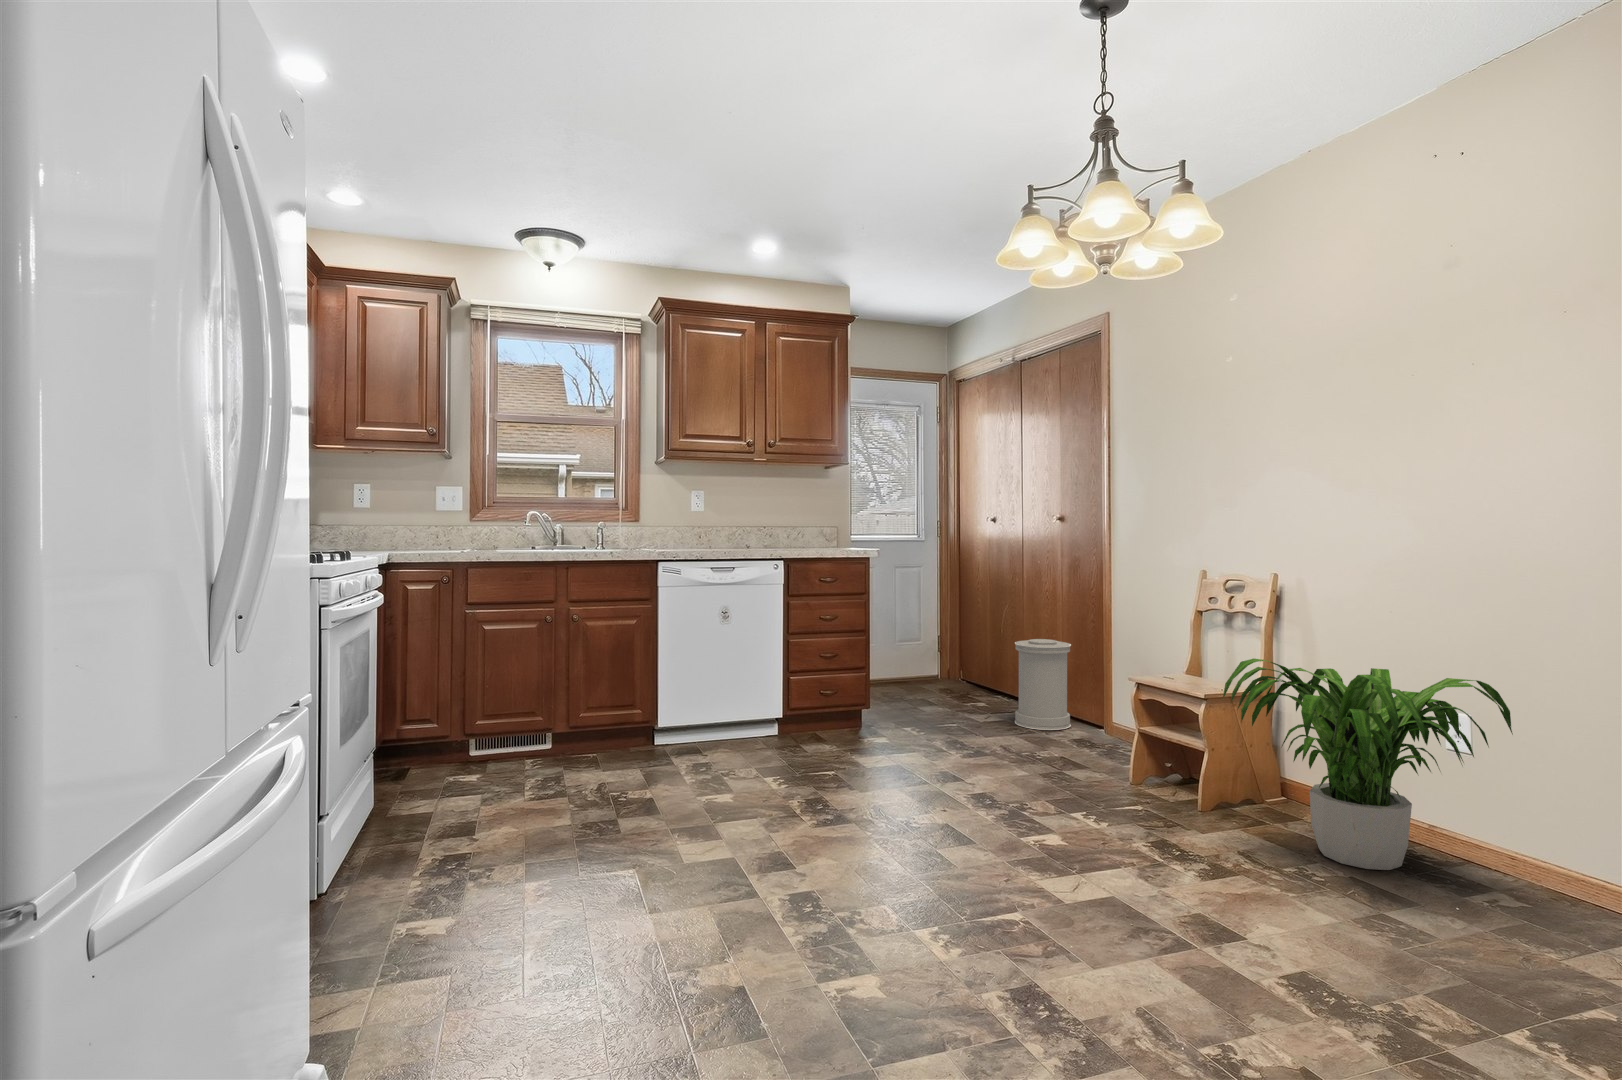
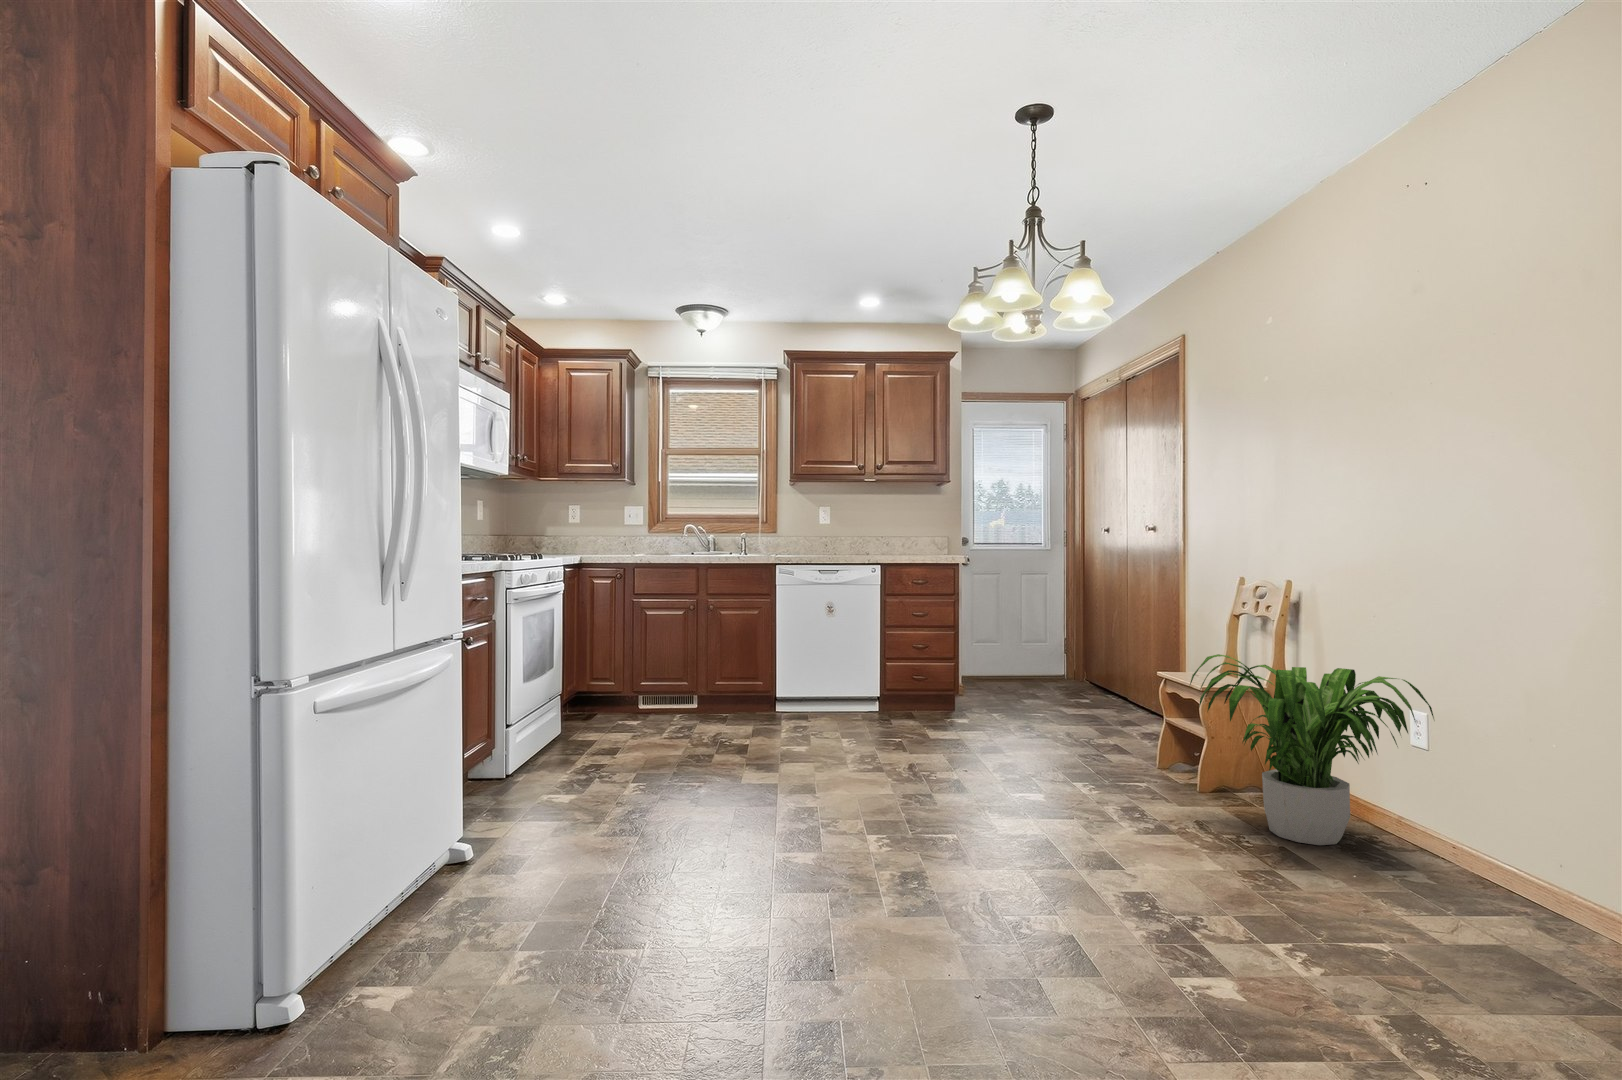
trash can: present [1015,639,1071,730] -> none [1101,641,1156,725]

